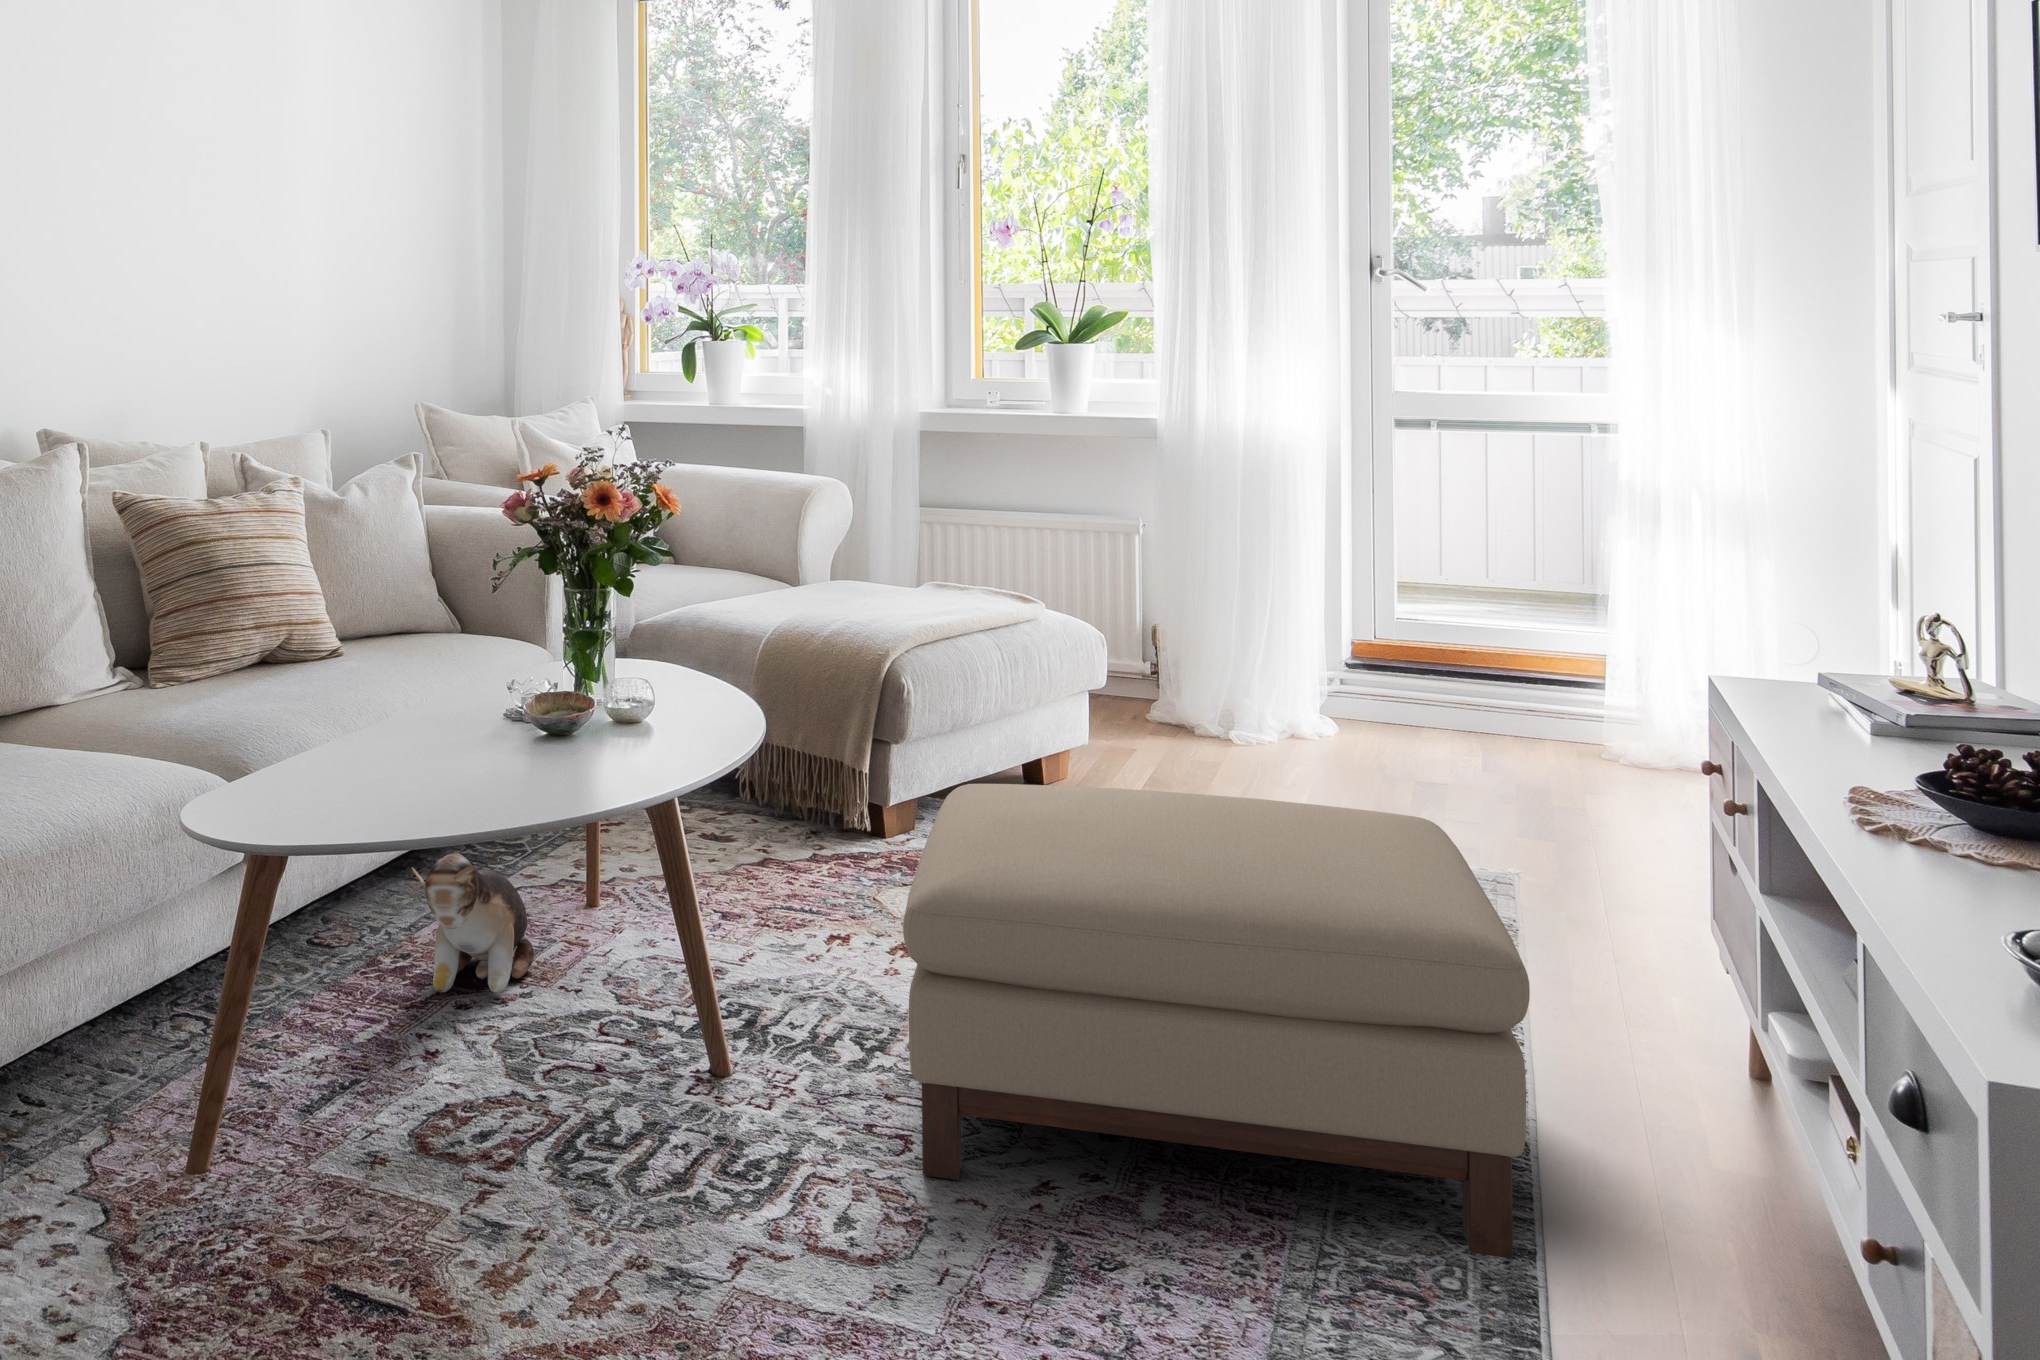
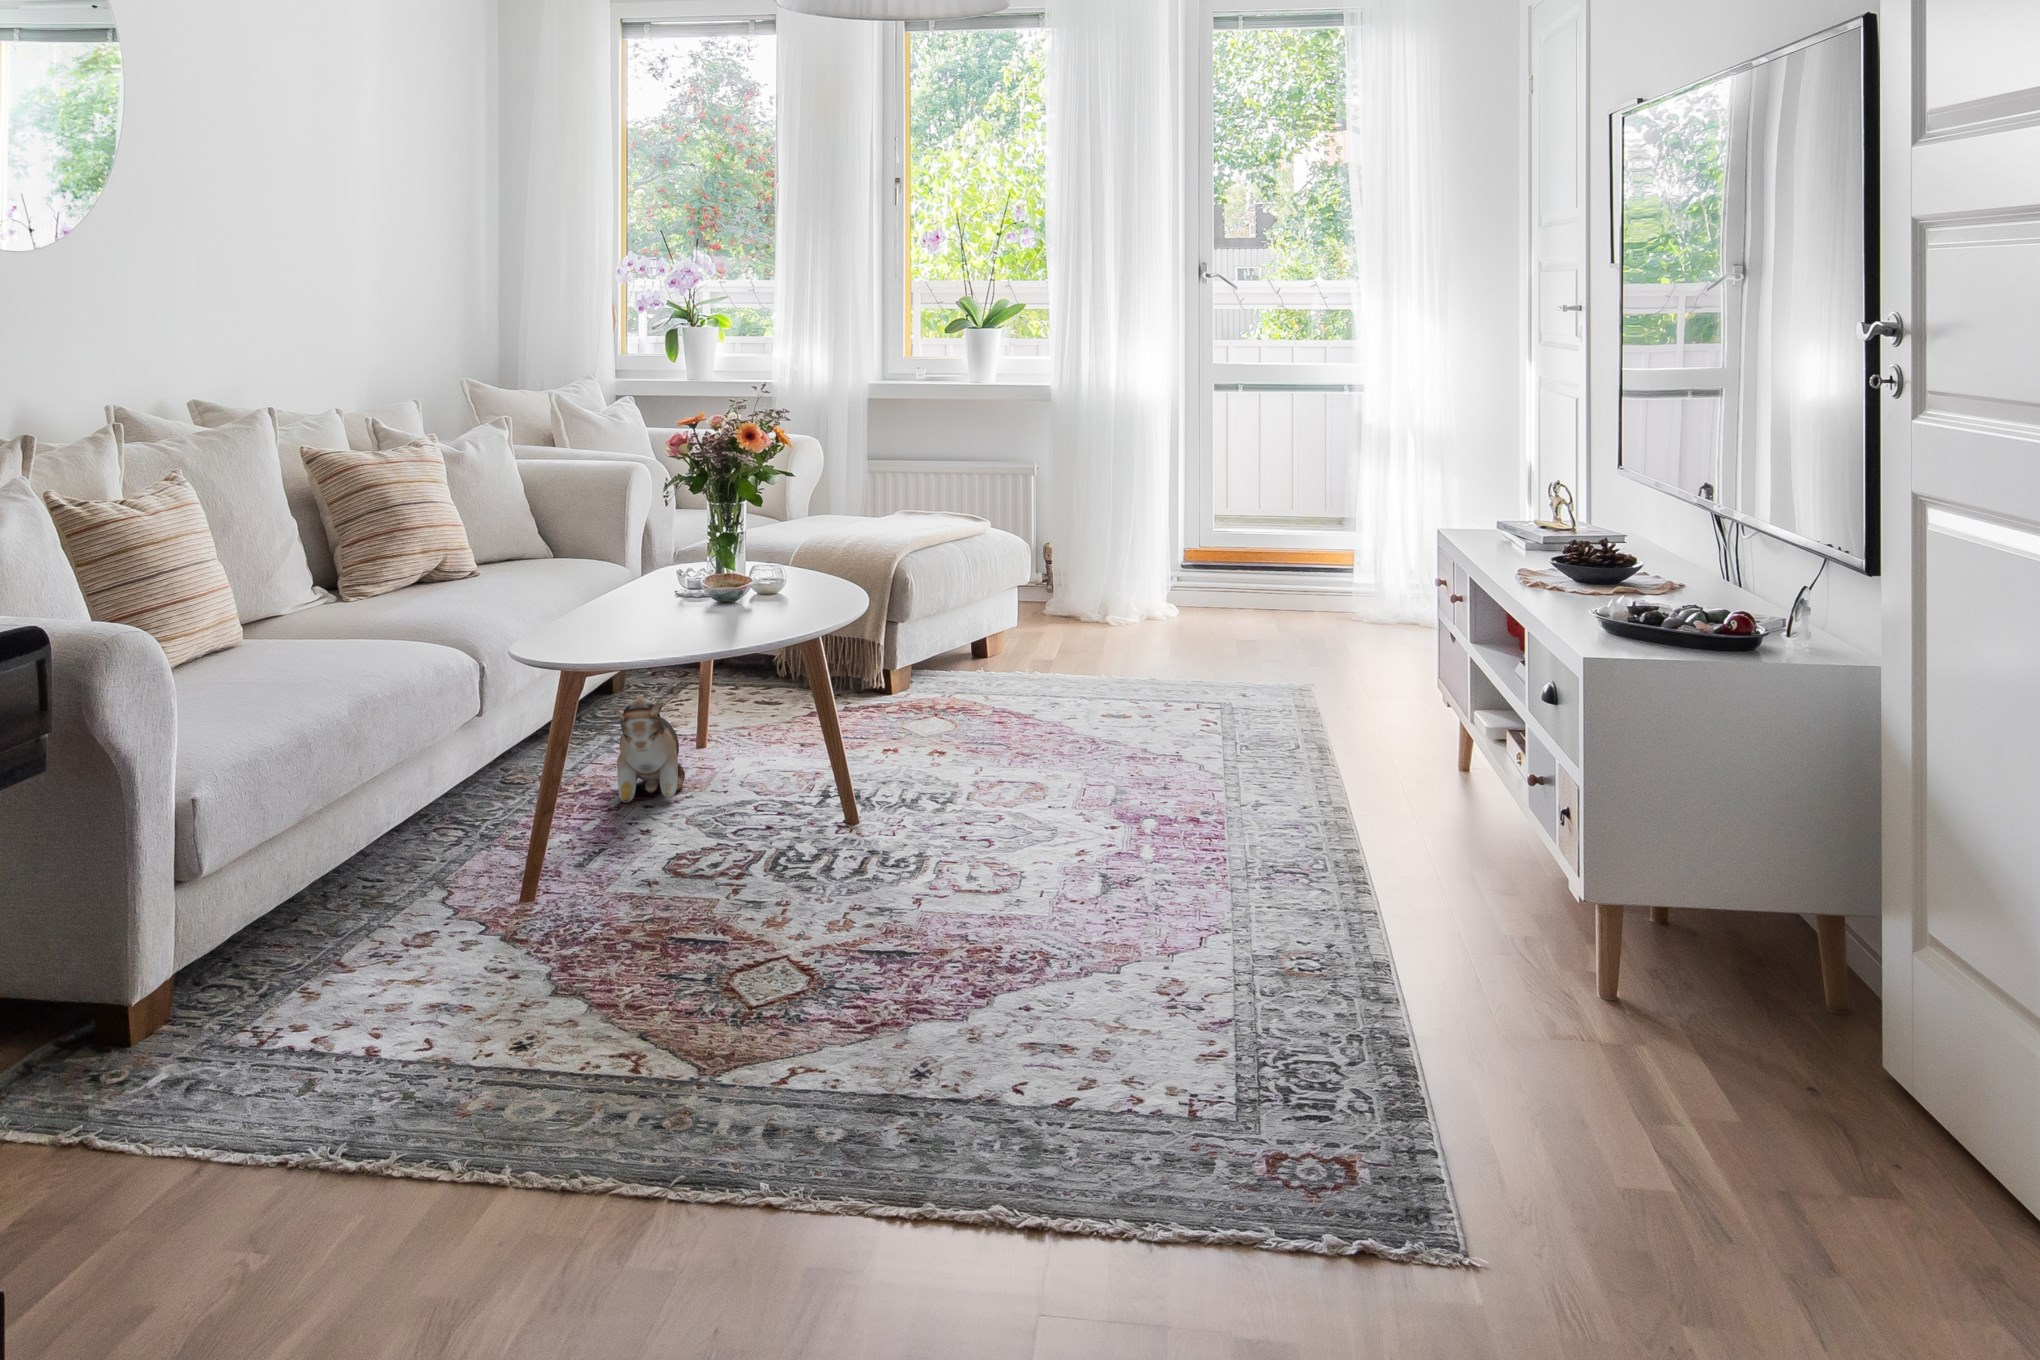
ottoman: present [903,784,1530,1258] -> none [983,619,1358,855]

